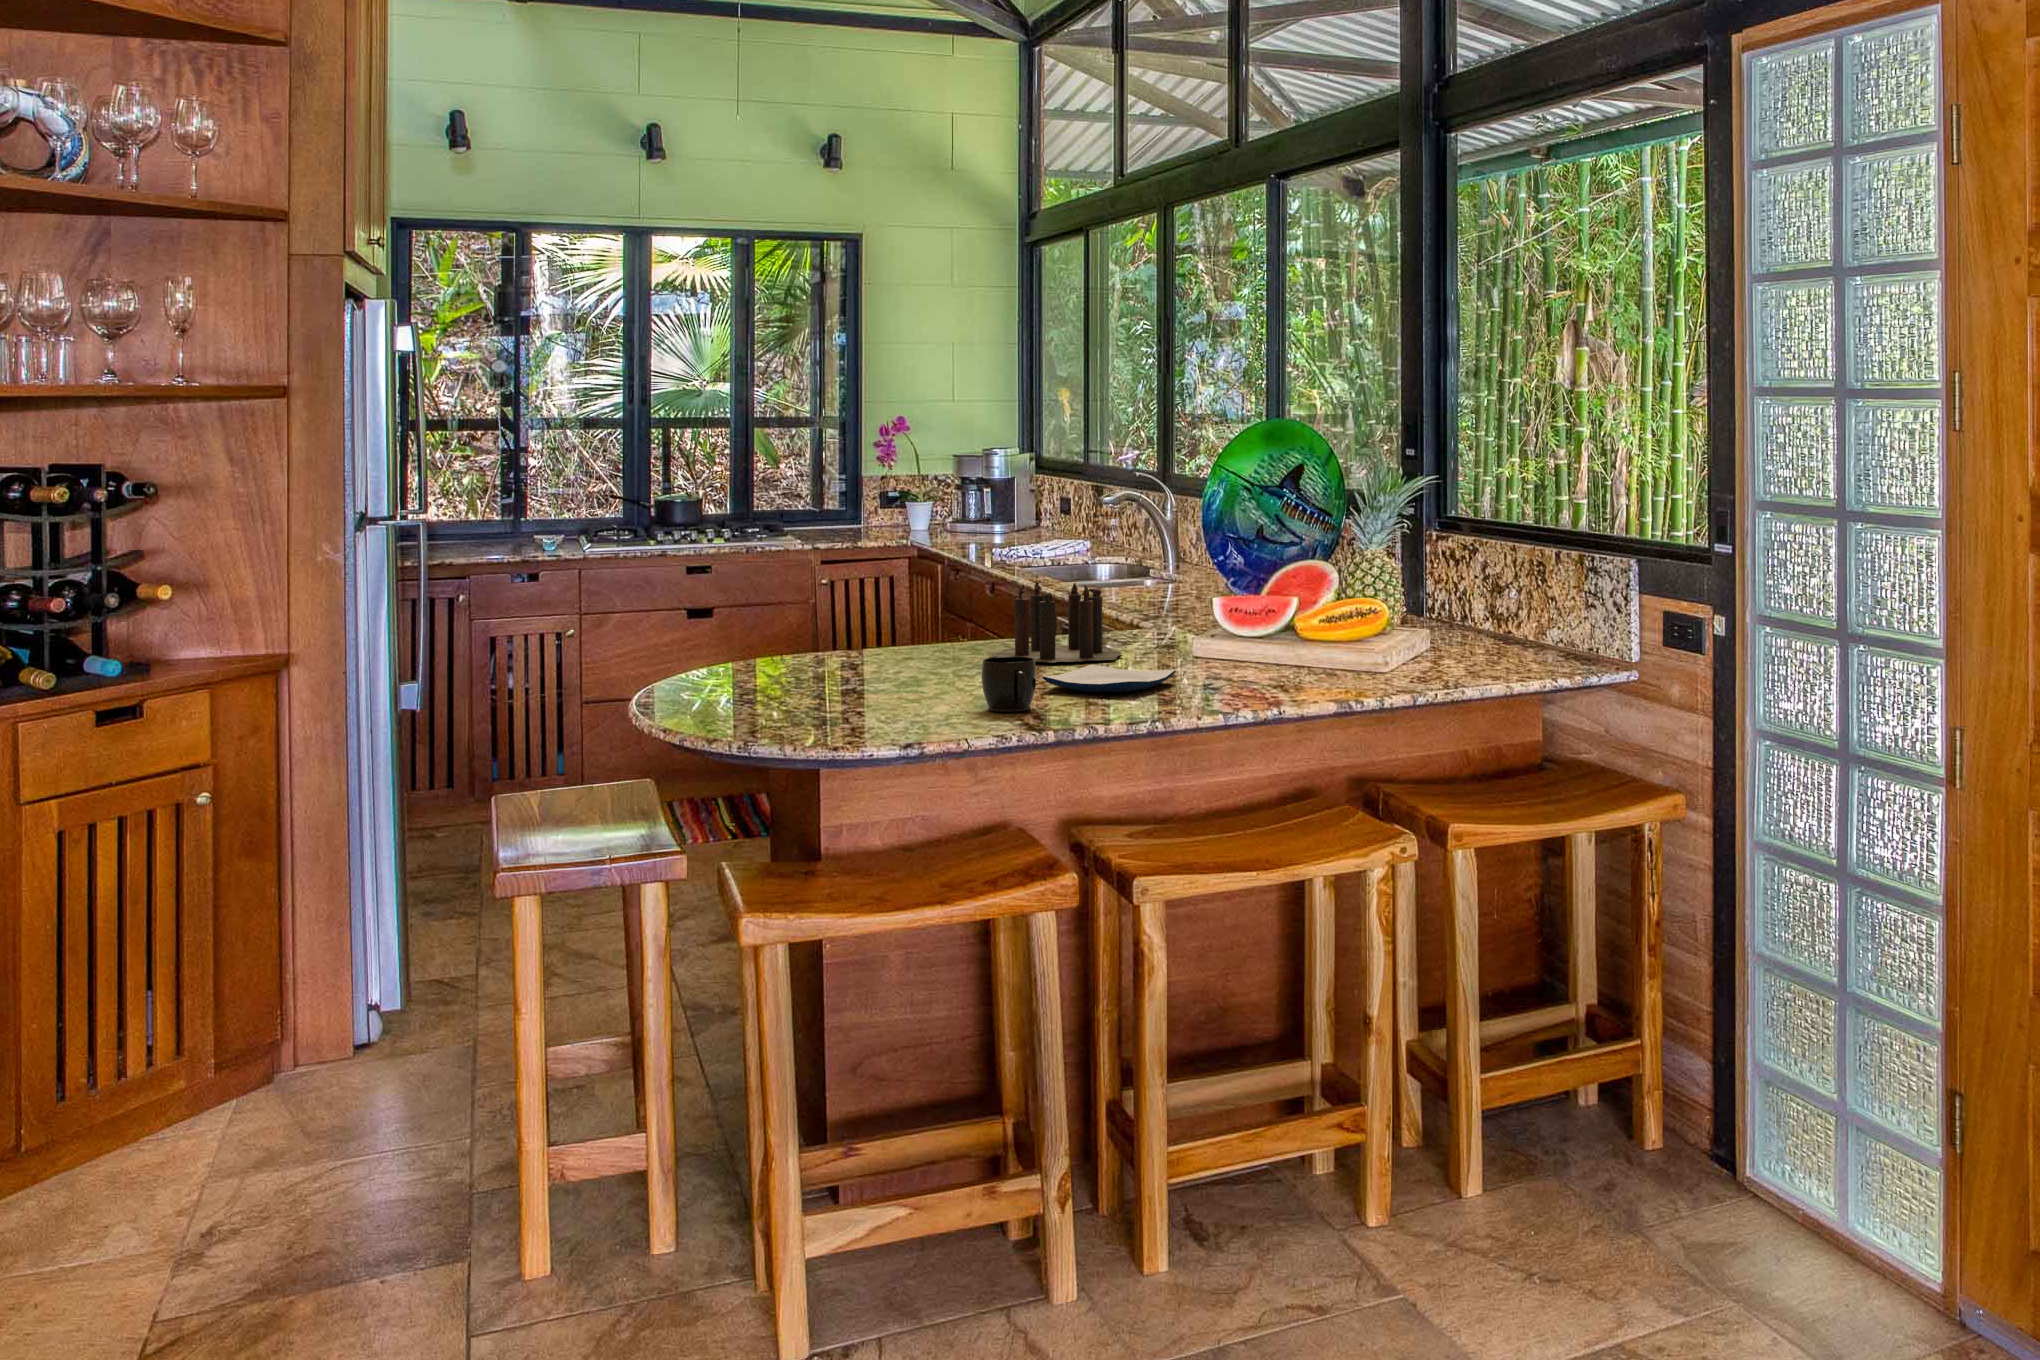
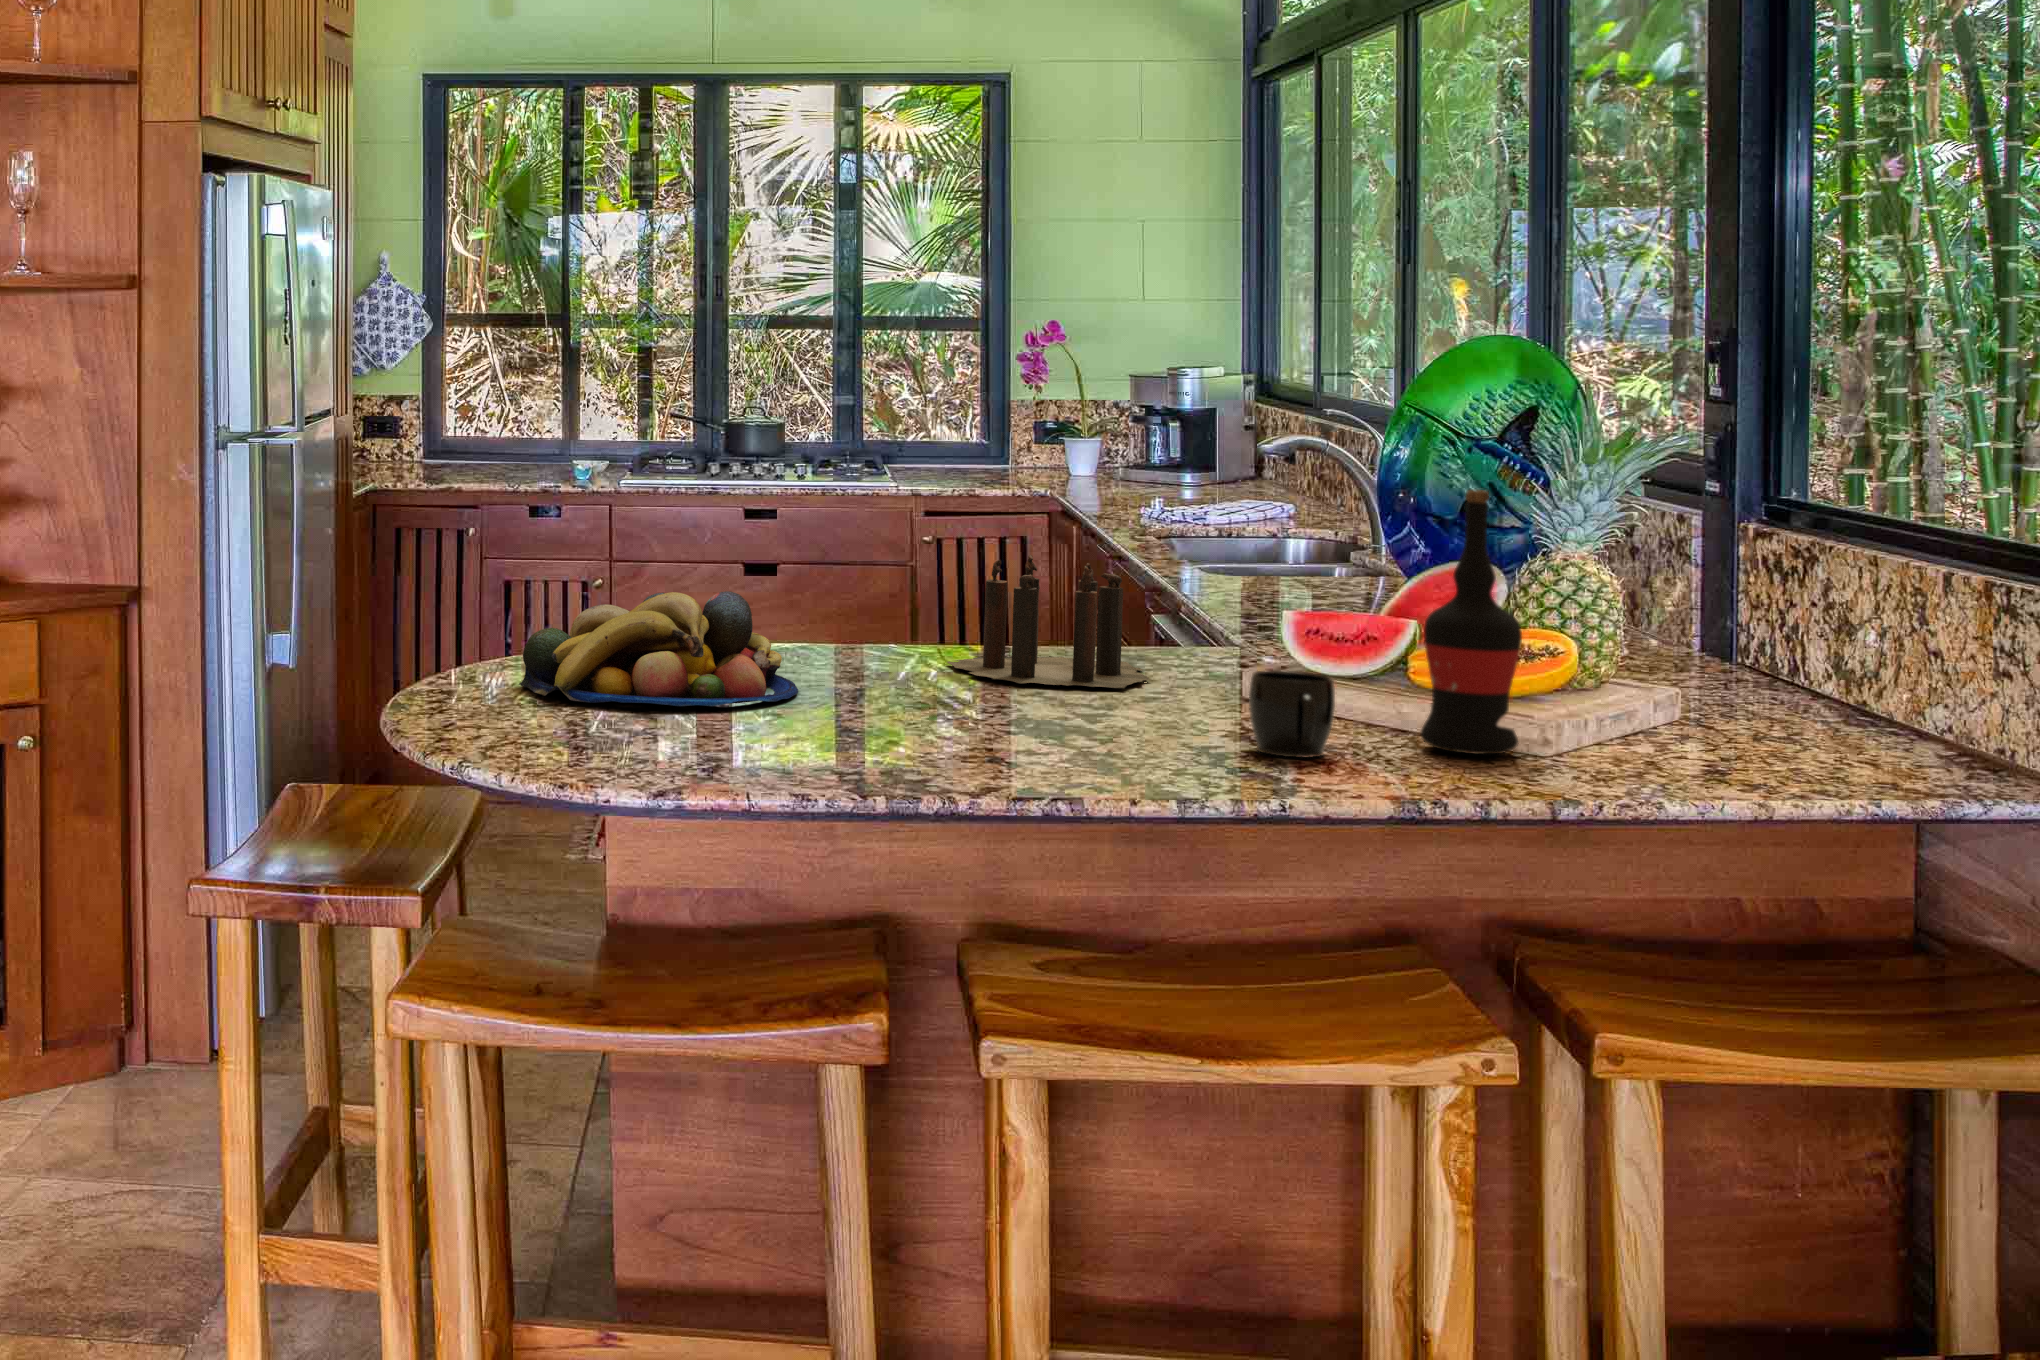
wine bottle: none [1312,522,1366,676] -> present [1420,490,1522,754]
fruit bowl: none [723,619,922,702] -> present [519,591,798,706]
mug: present [982,656,1036,712] -> present [1249,670,1335,758]
plate: present [1042,665,1176,692] -> none [954,692,1175,740]

